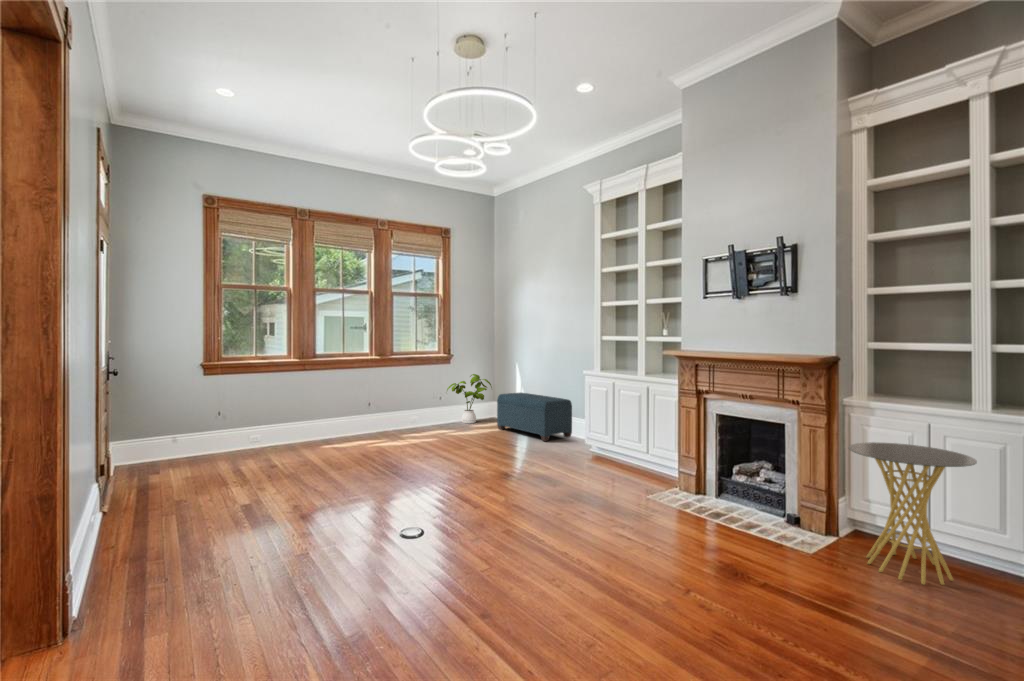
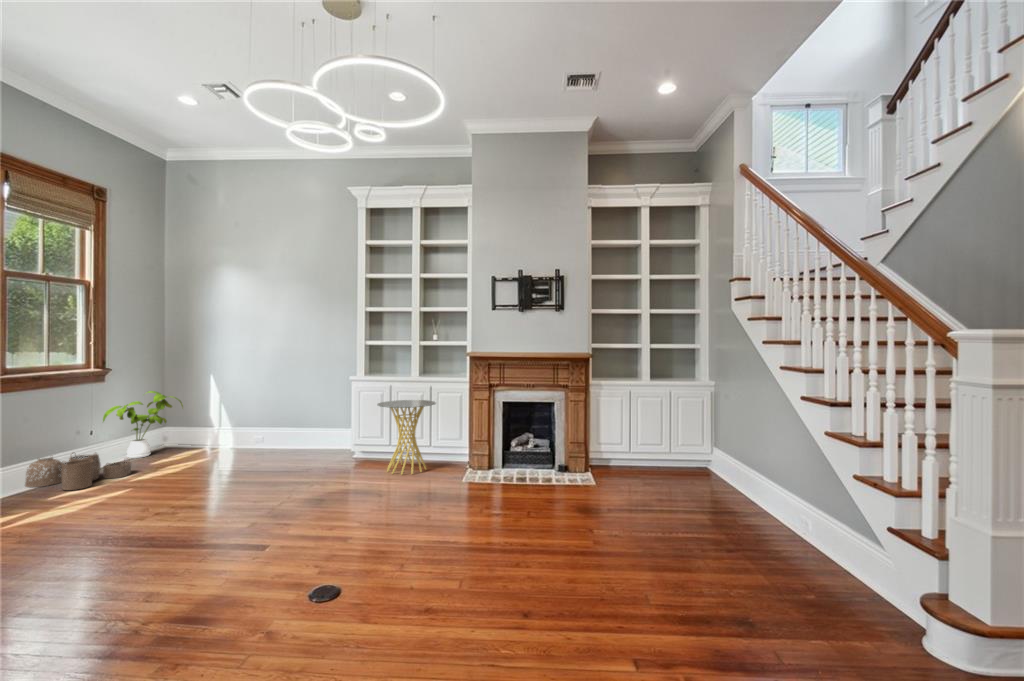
bench: present [497,393,572,441] -> none [200,408,308,457]
woven basket: none [397,412,447,437] -> present [25,453,131,490]
side table: present [849,442,977,585] -> present [377,400,436,475]

